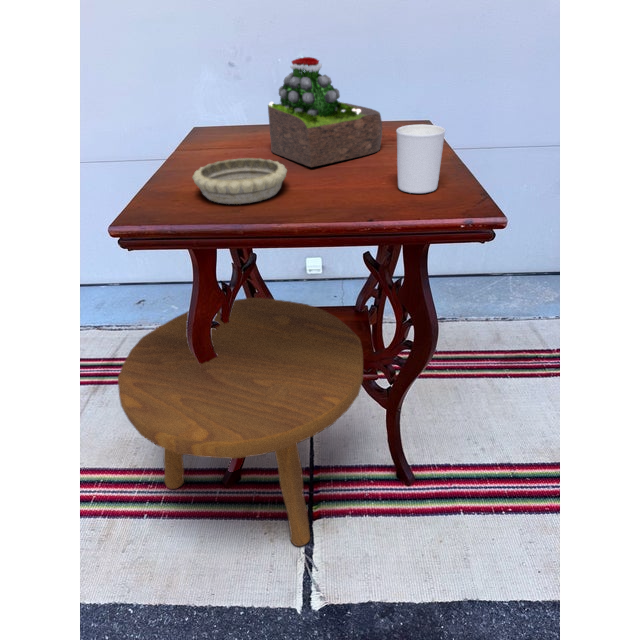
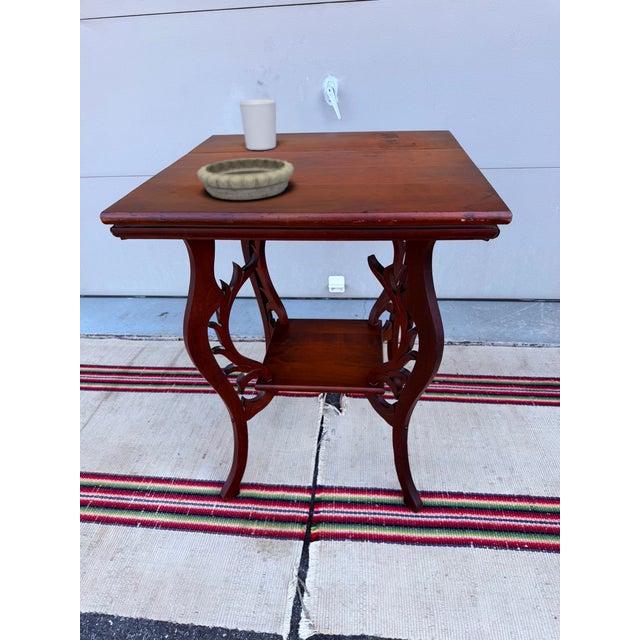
succulent plant: present [268,57,382,167] -> none [284,60,400,170]
candle holder: present [396,124,445,193] -> present [240,100,276,150]
footstool: present [118,298,363,546] -> none [113,306,369,568]

